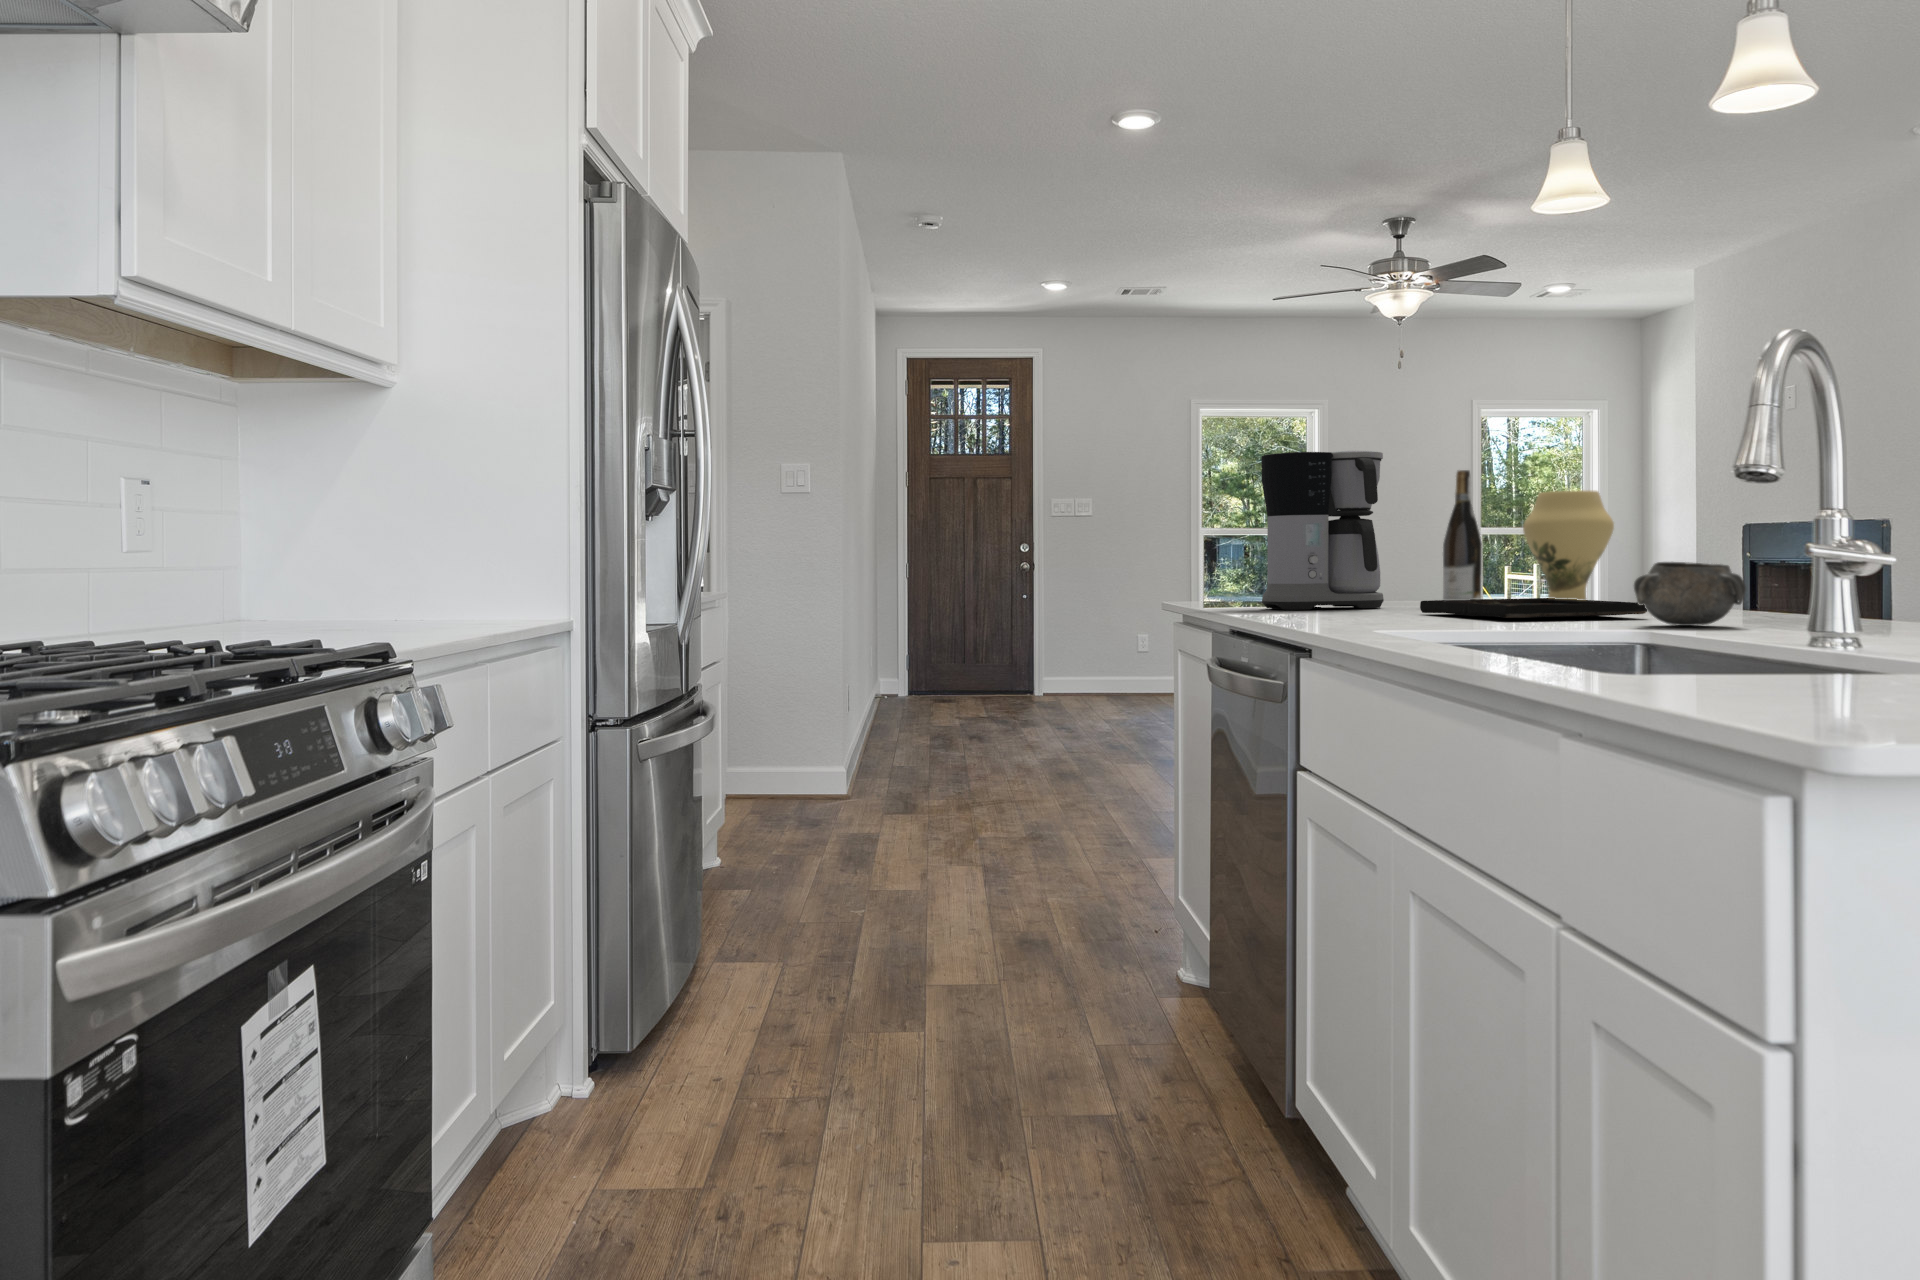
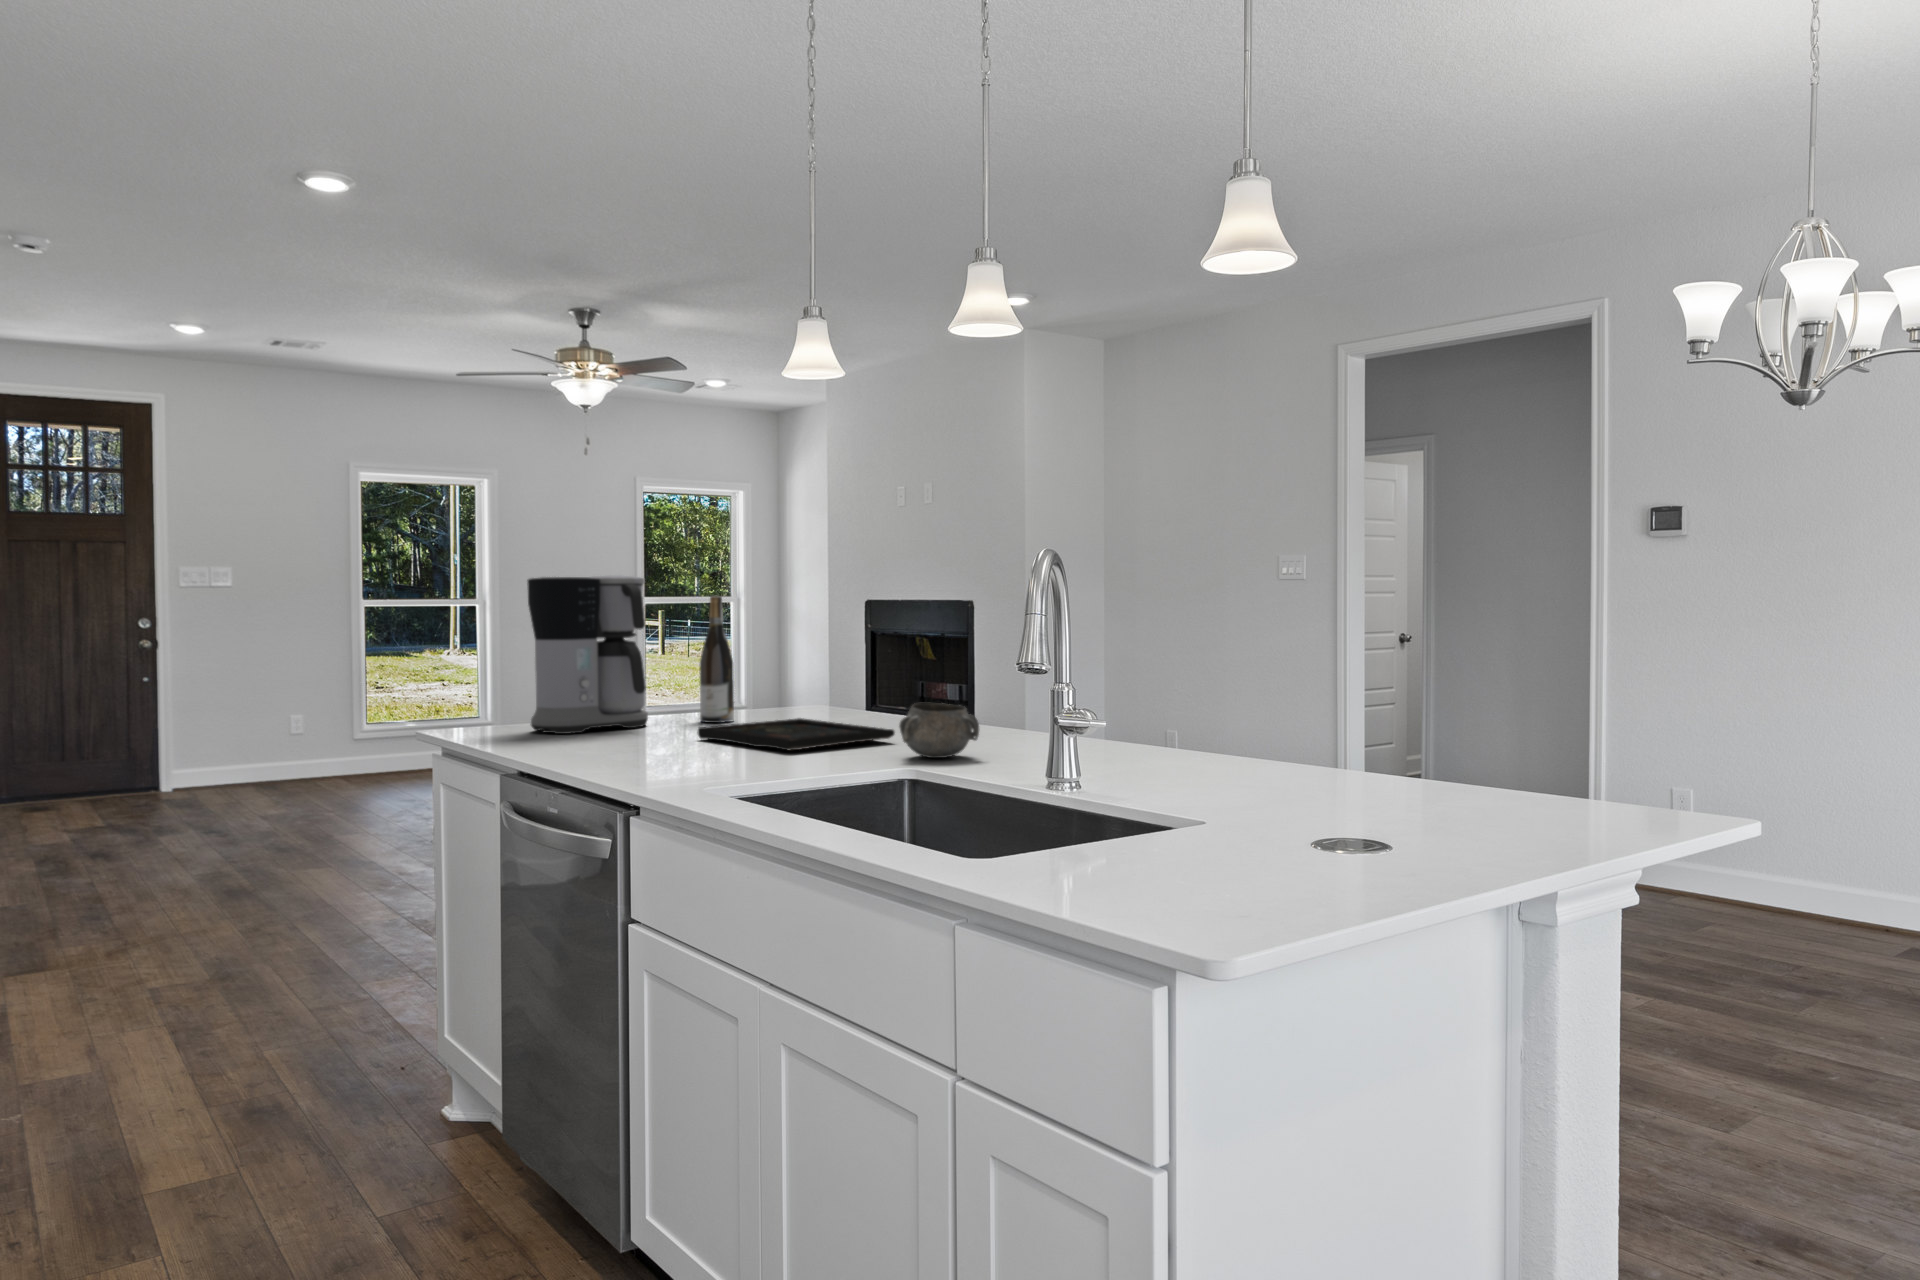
vase: present [1523,490,1614,600] -> none [764,615,837,717]

